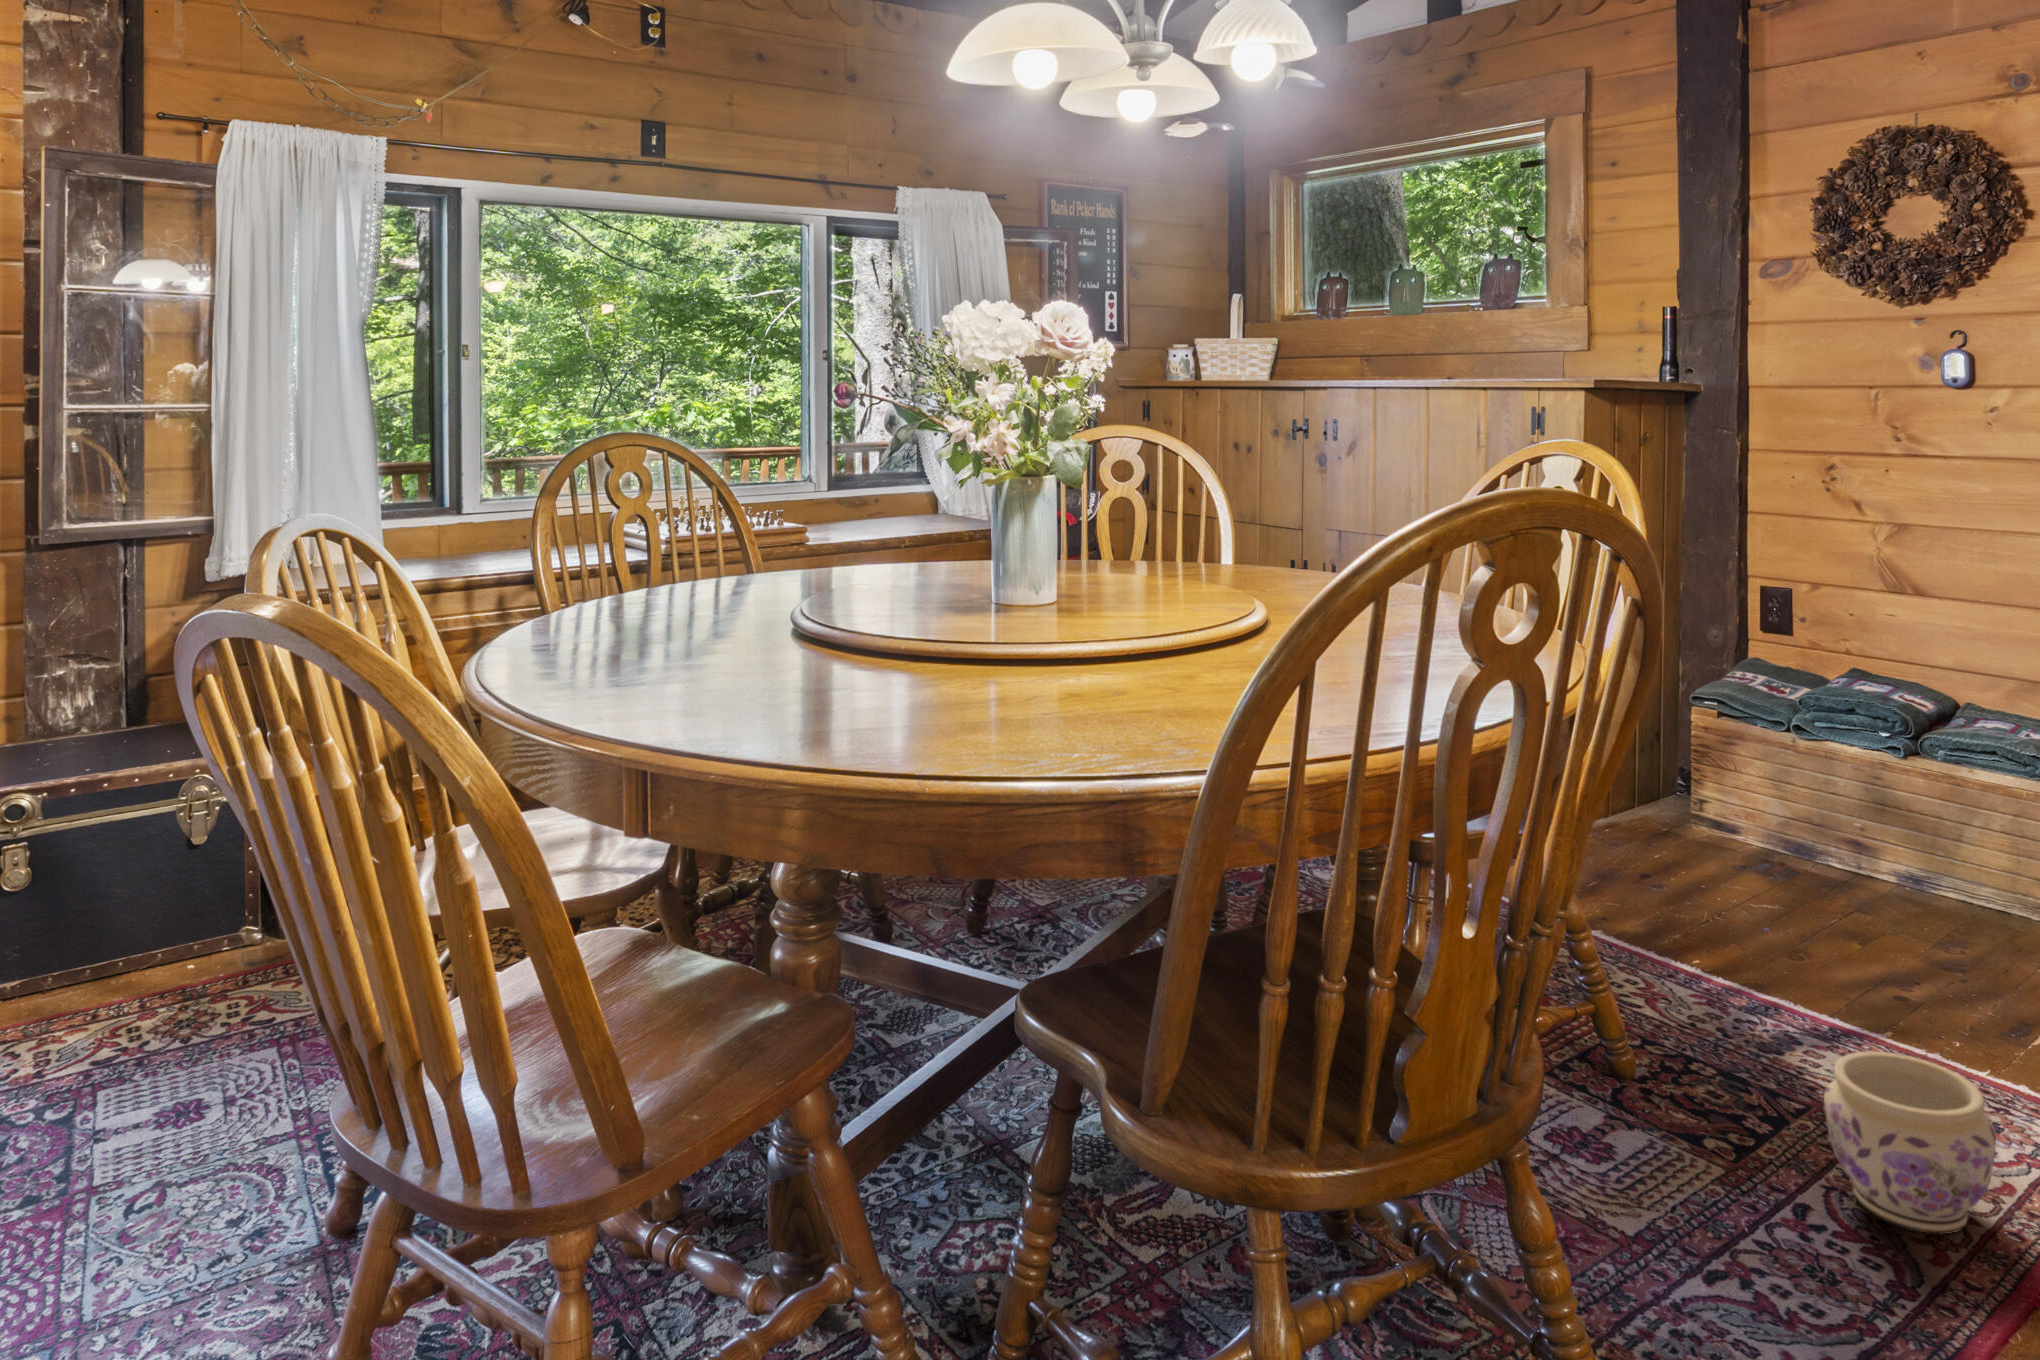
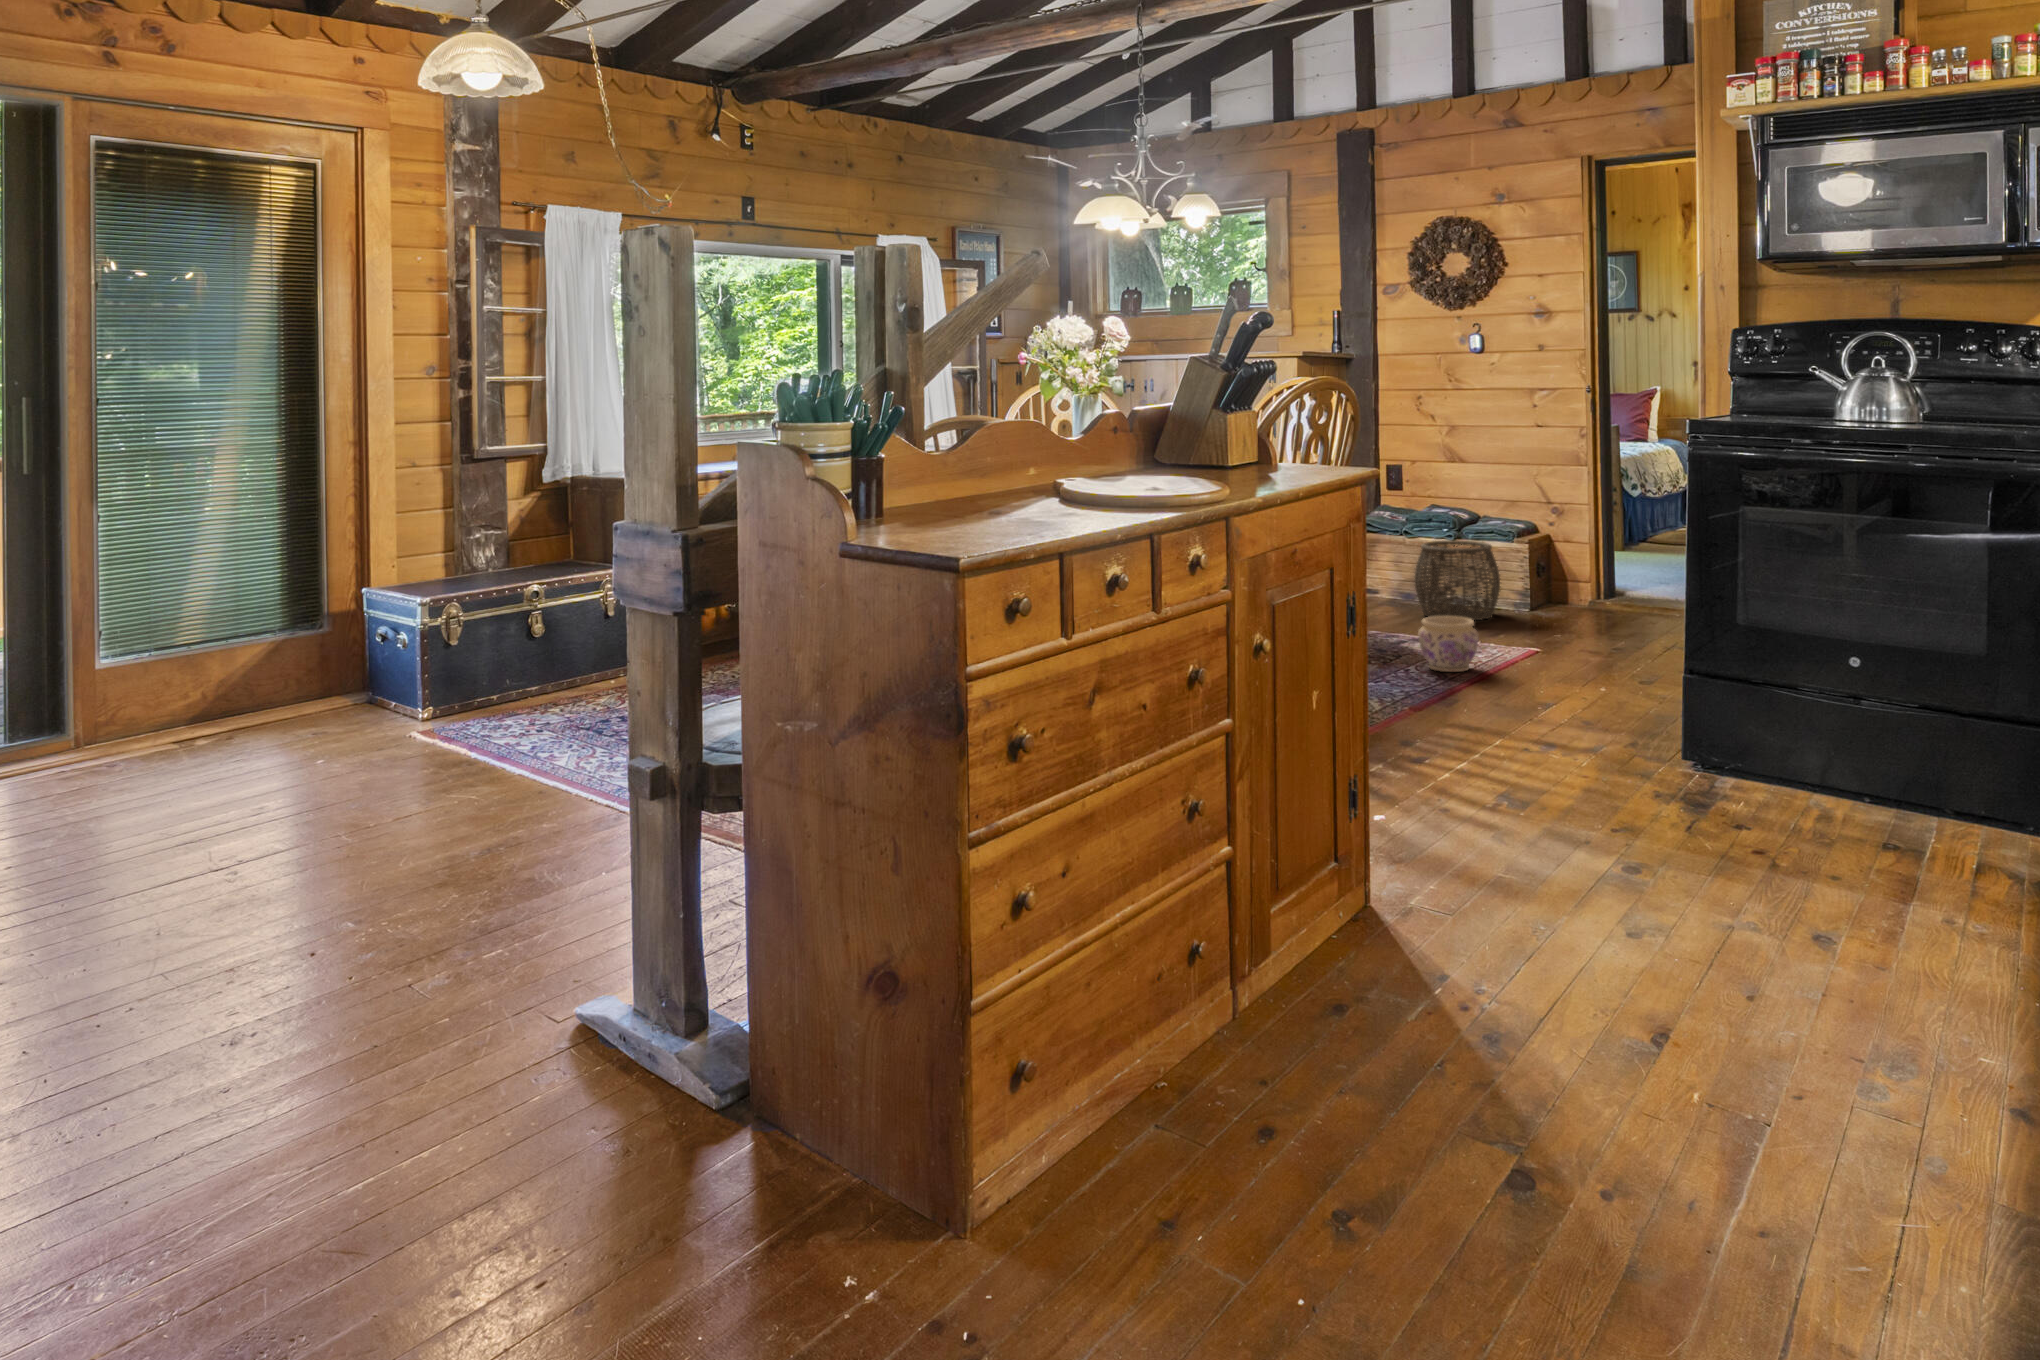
woven basket: none [1817,771,2023,967] -> present [1414,541,1501,620]

